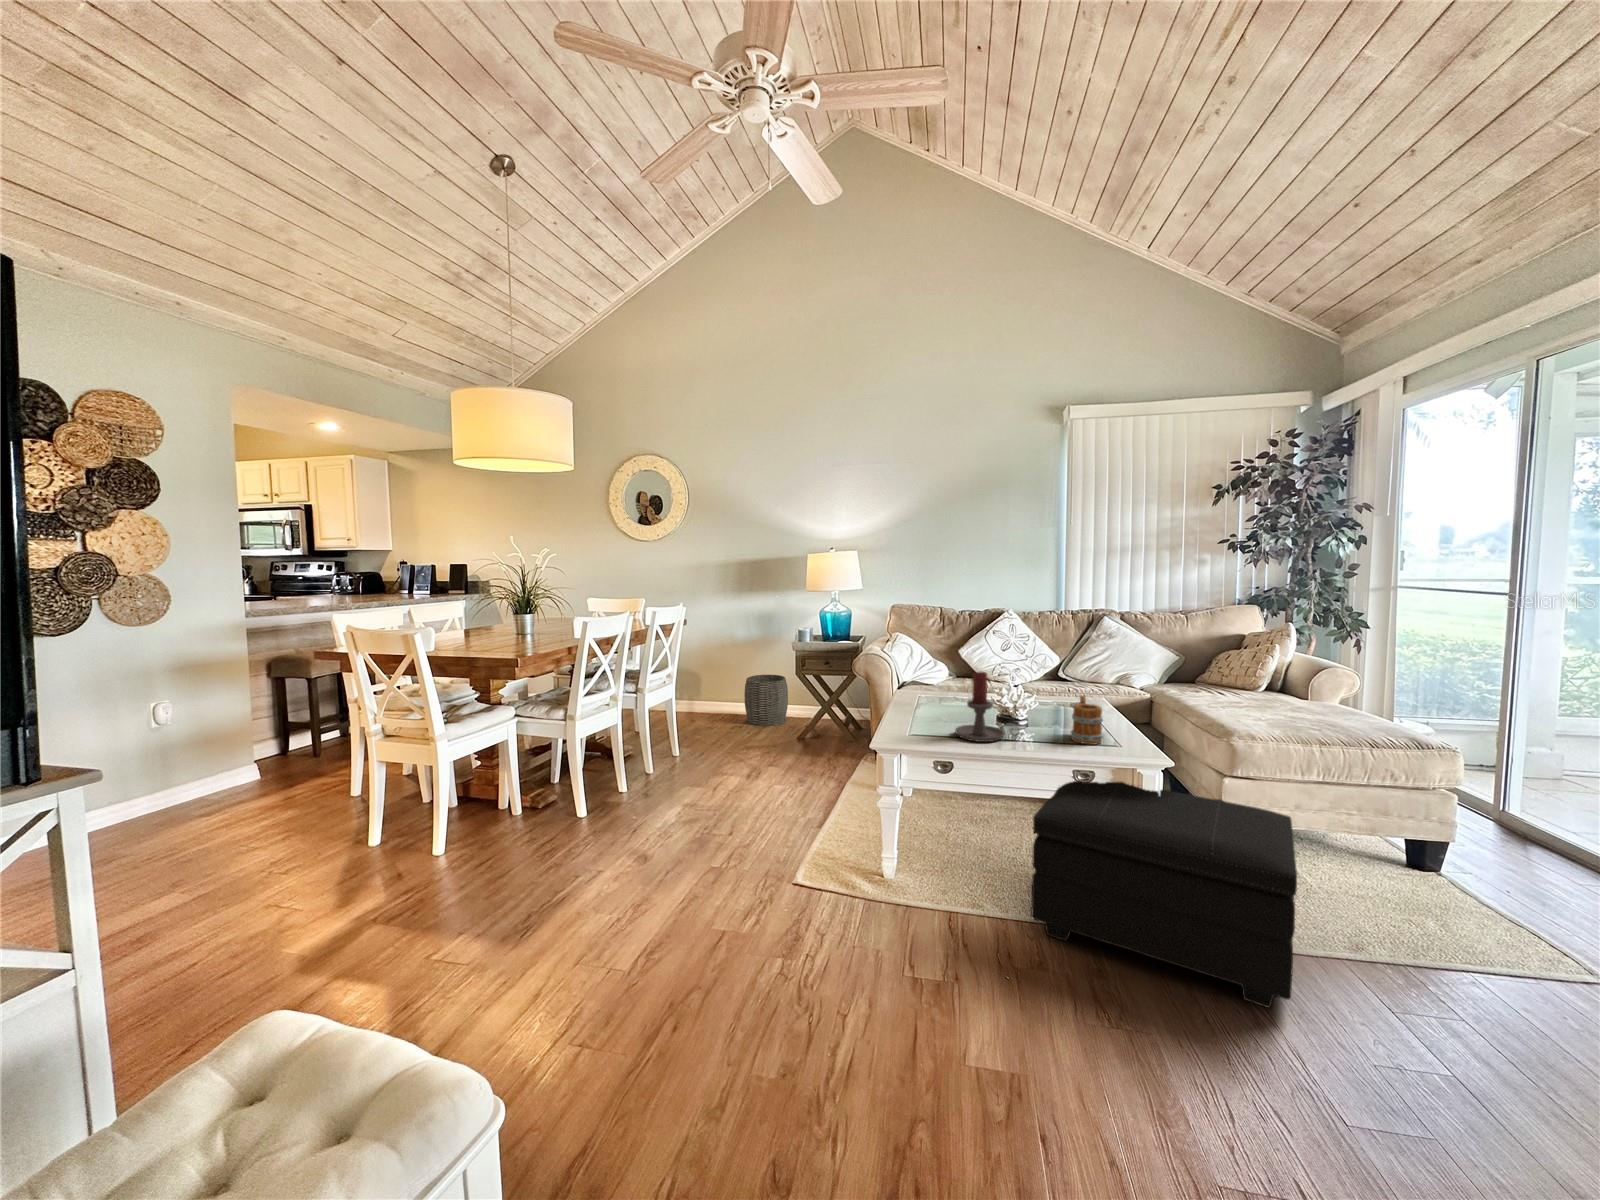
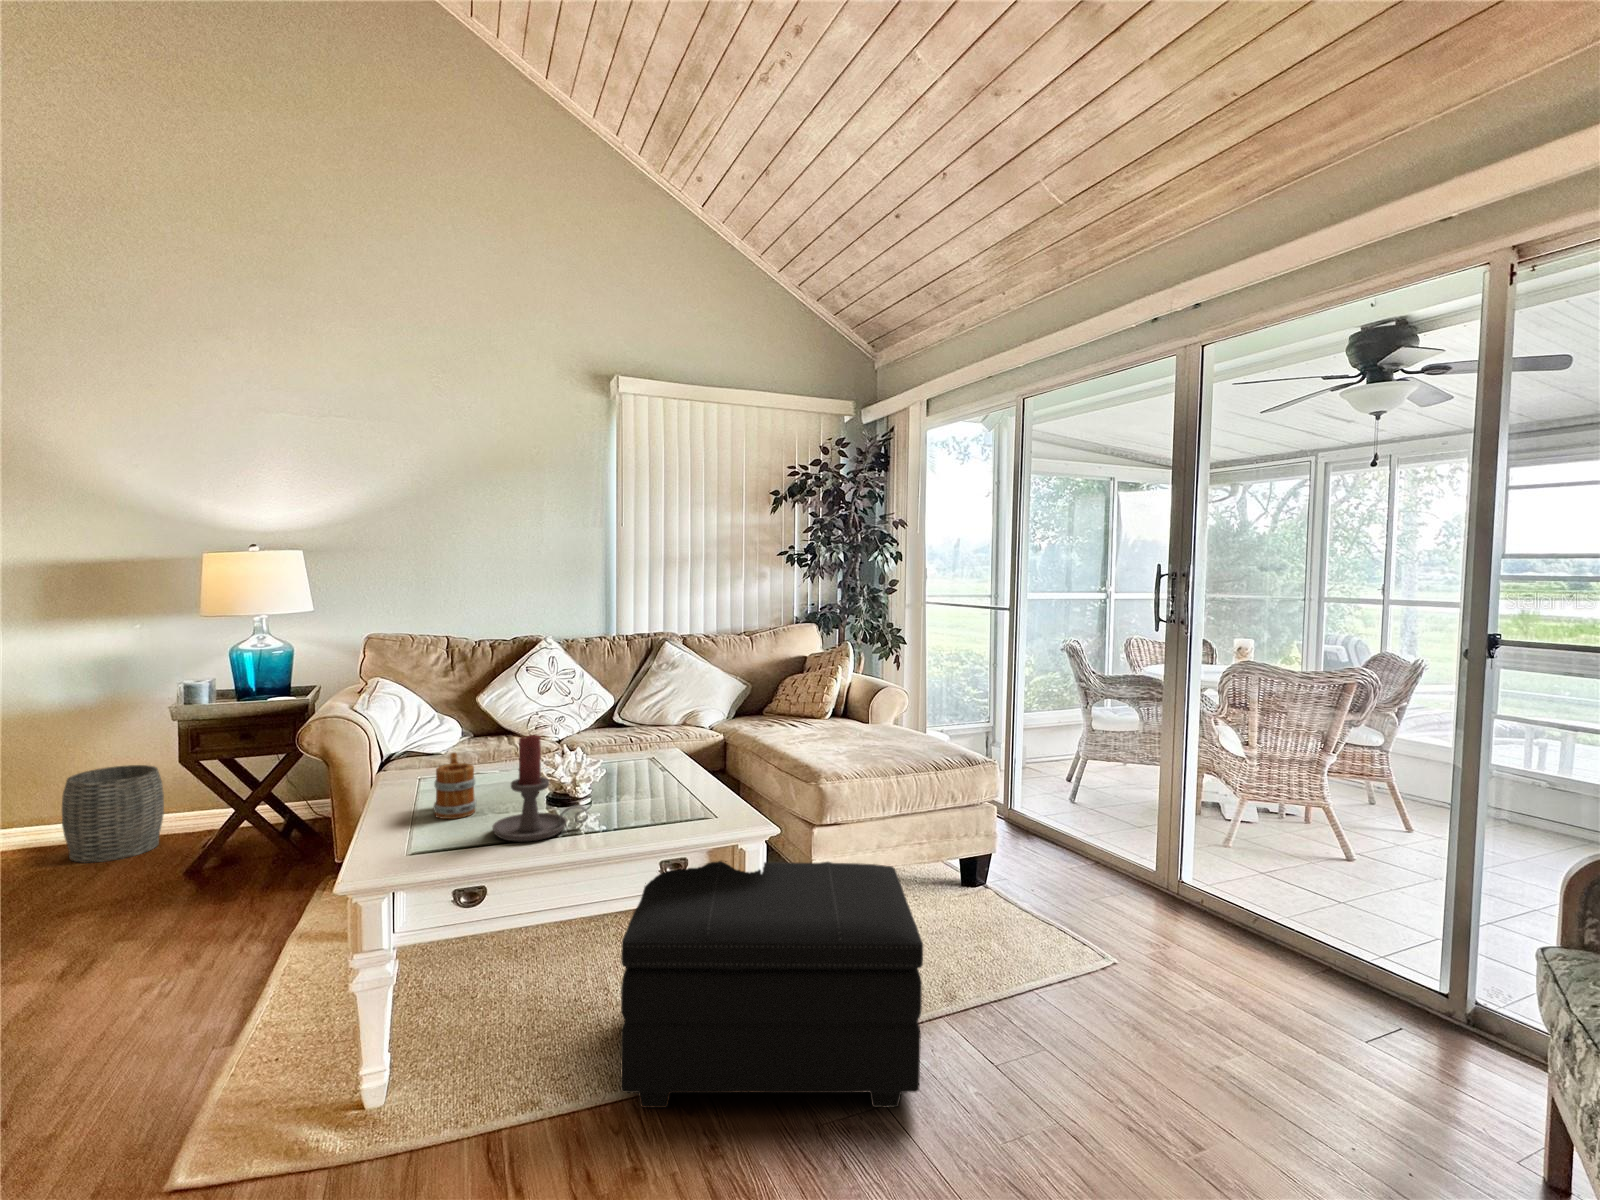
mug: present [1071,696,1104,745] -> present [434,753,476,819]

